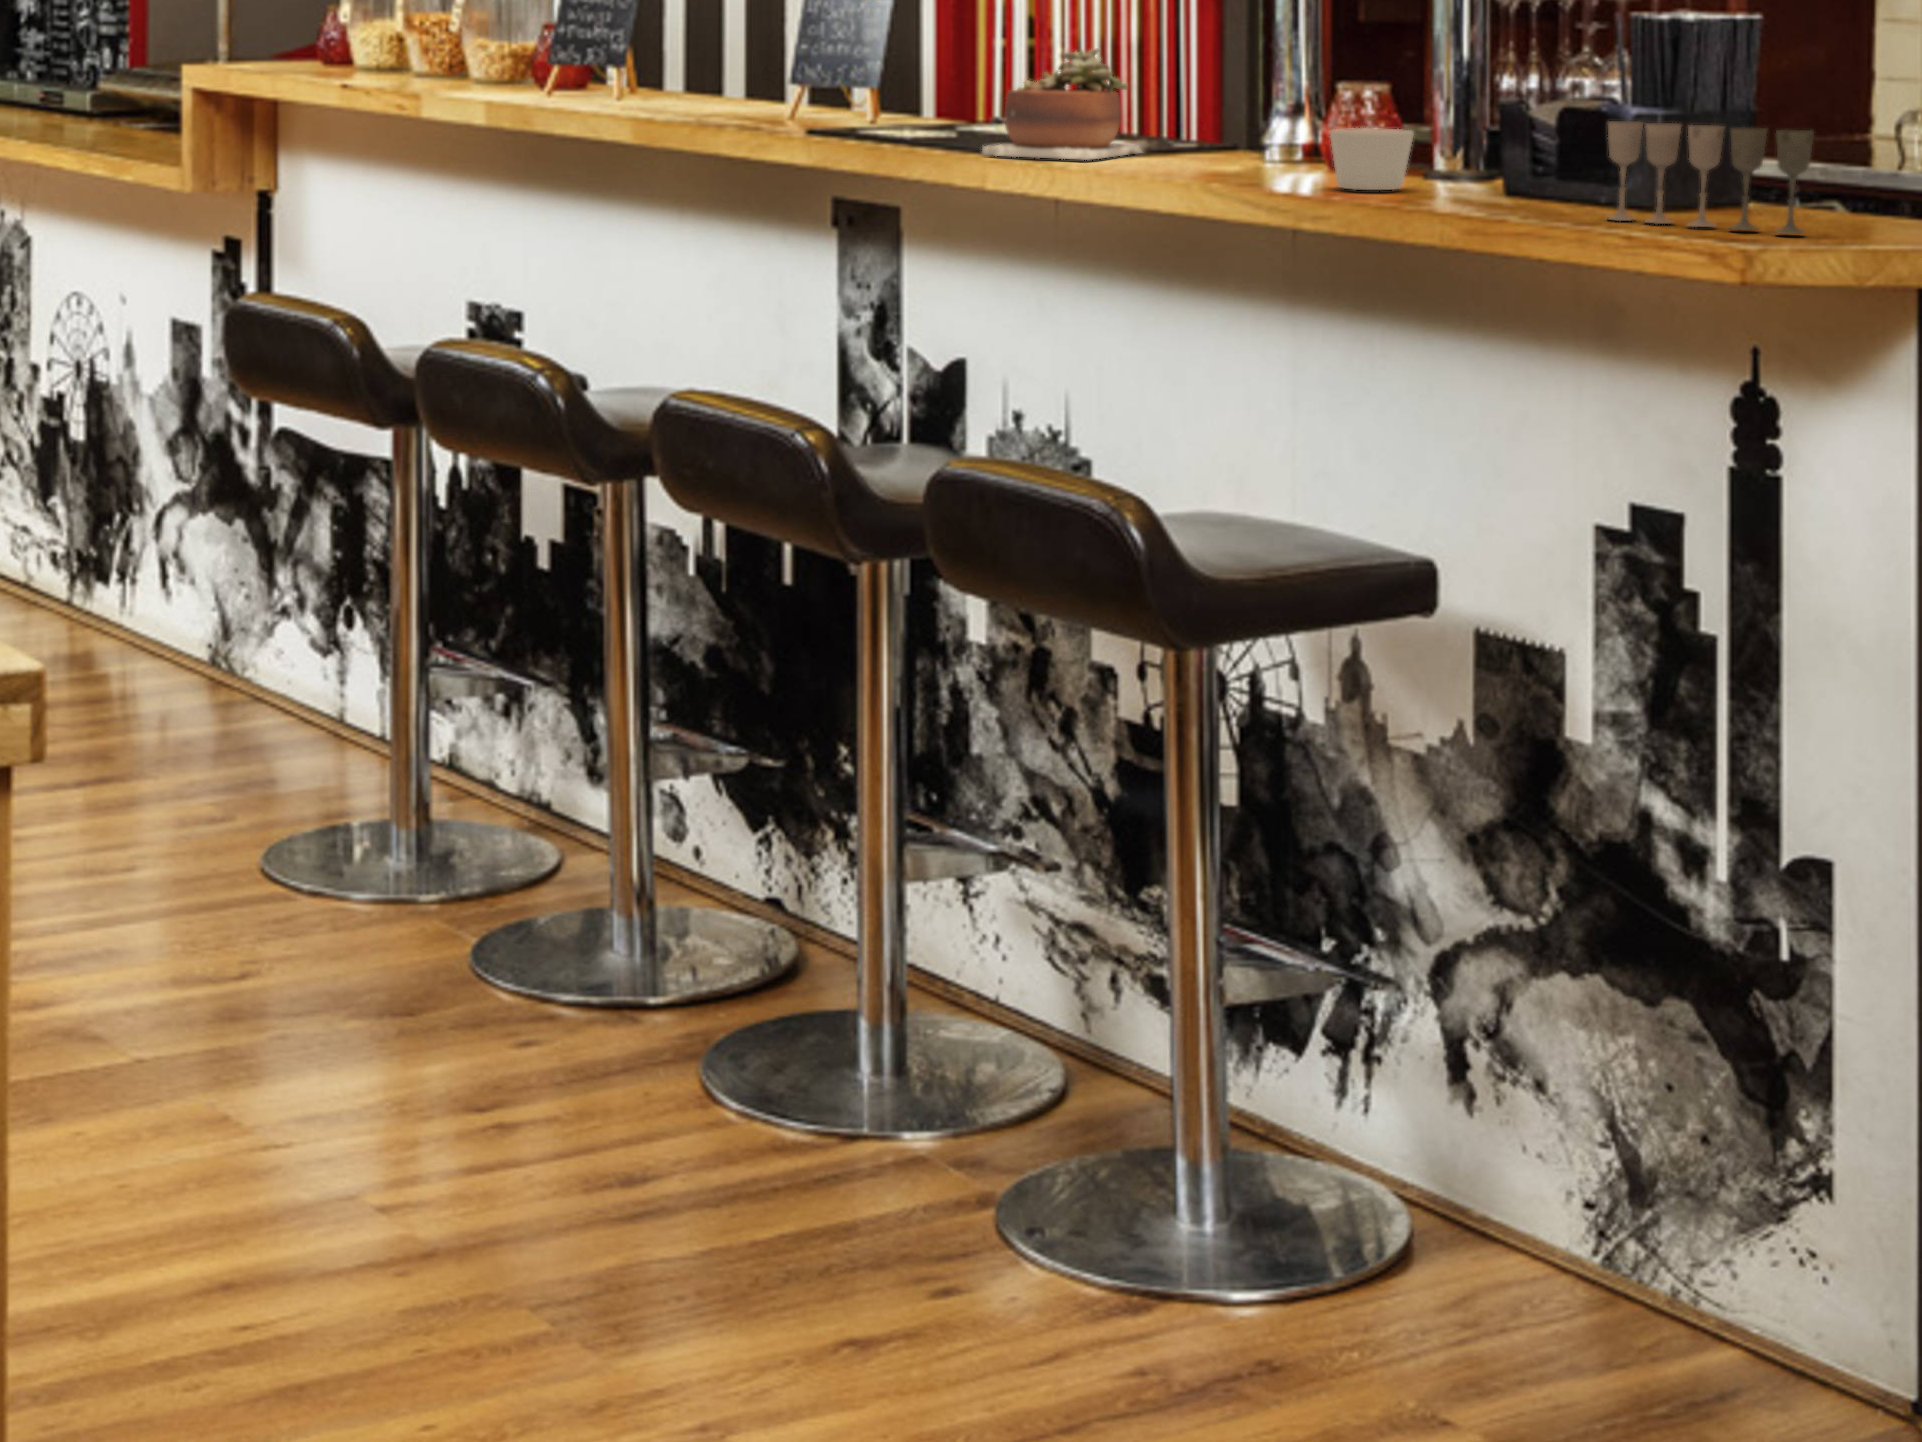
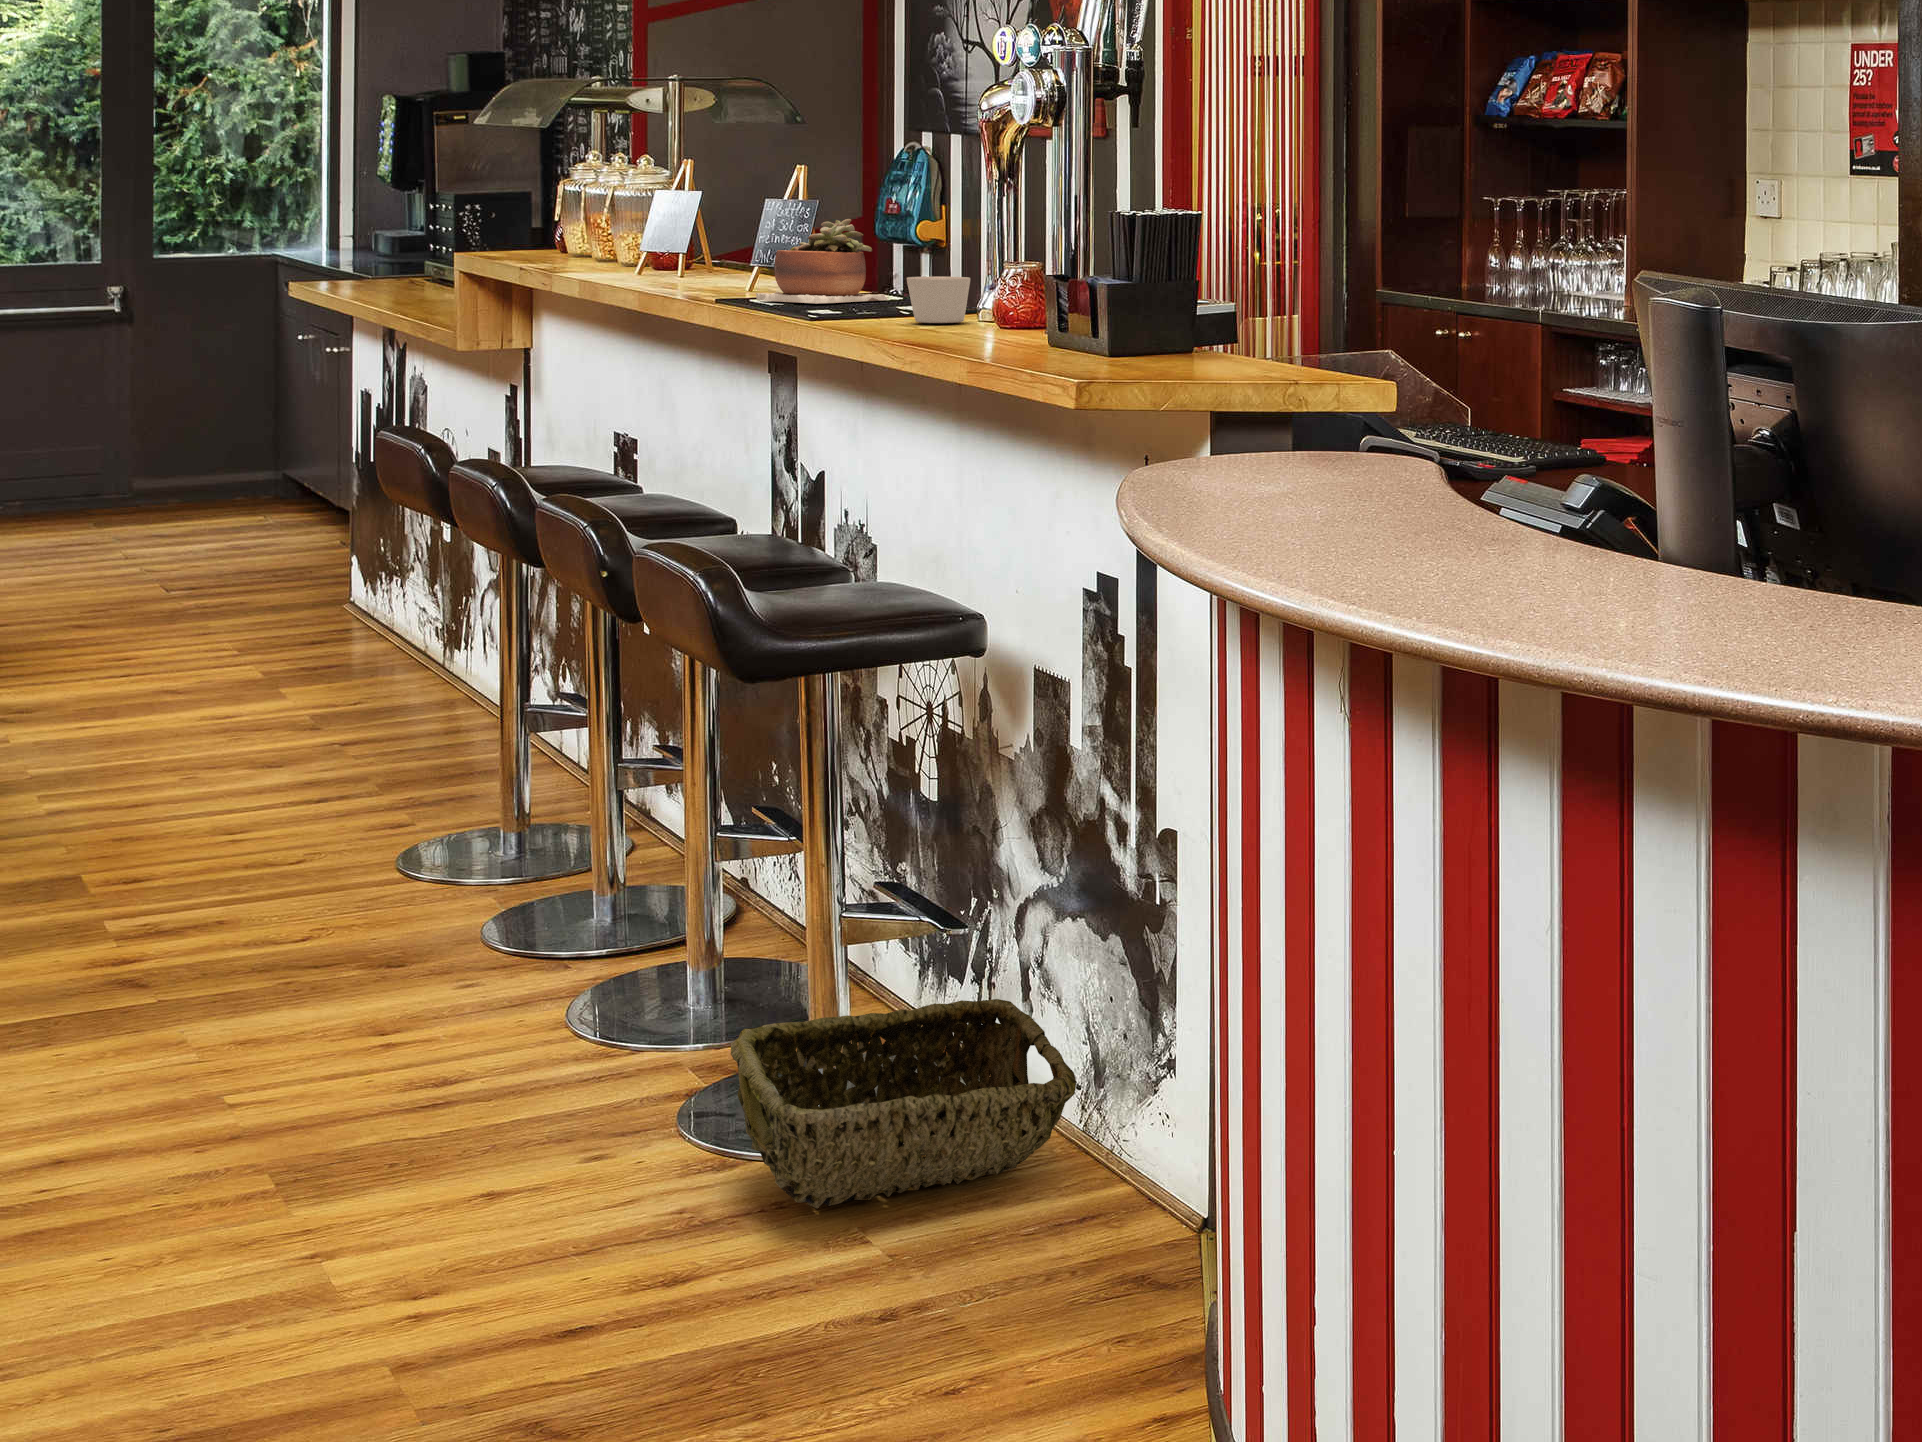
wine glass: present [1608,121,1814,234] -> none [1014,266,1118,351]
woven basket: none [1199,1077,1651,1357] -> present [731,999,1076,1209]

